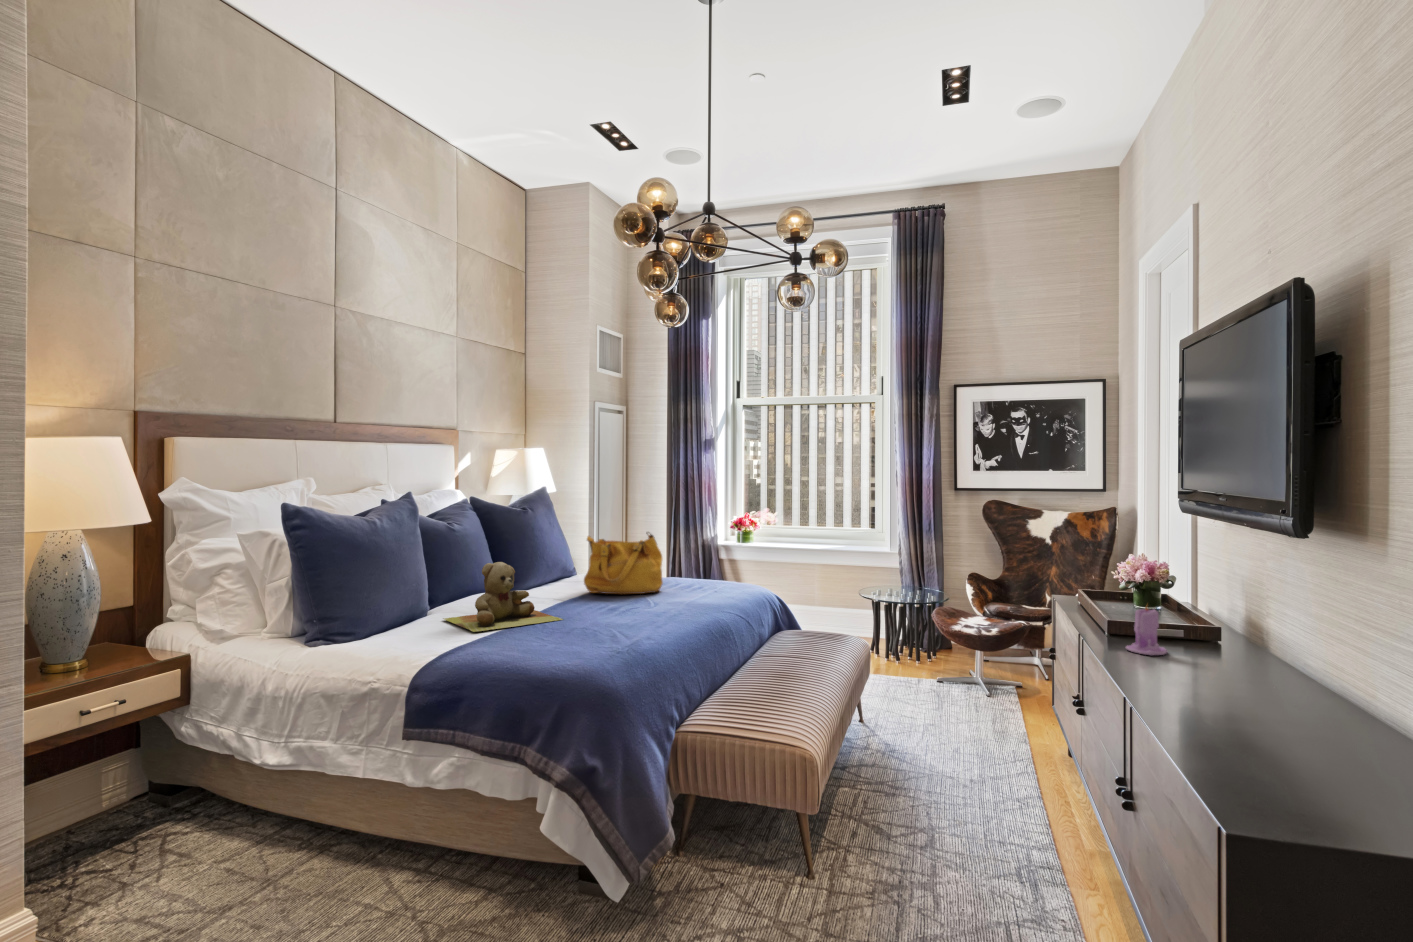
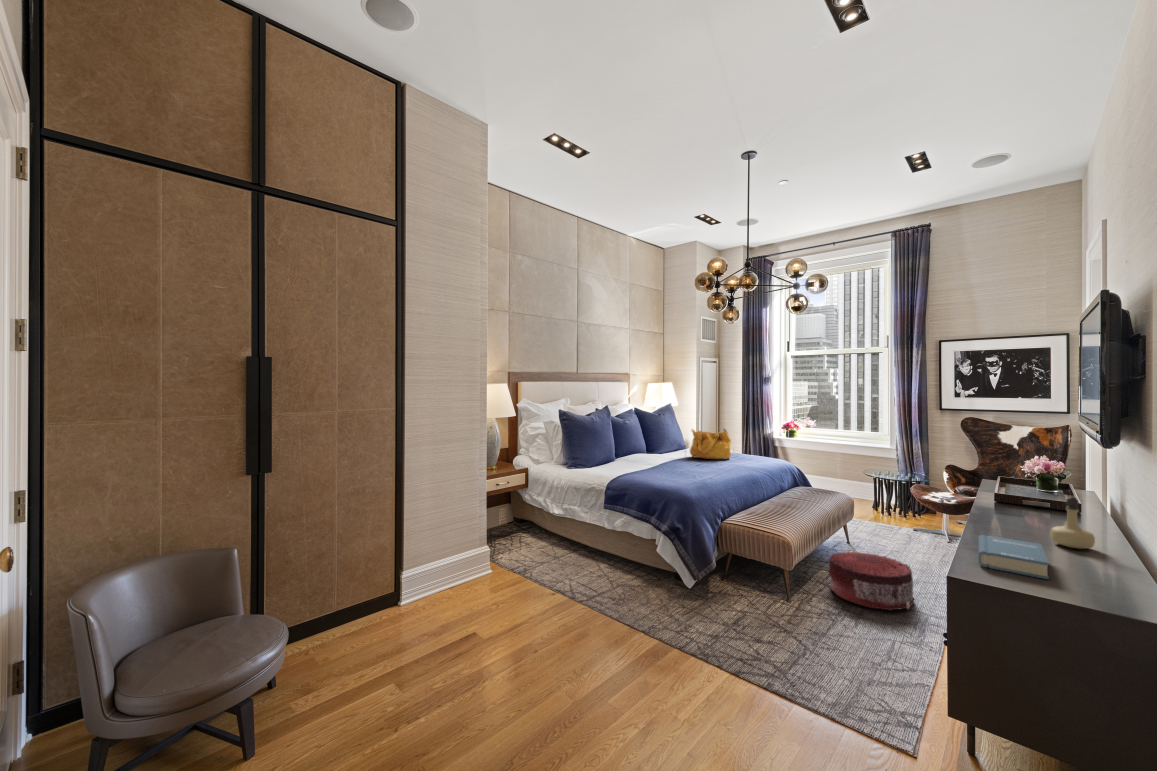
teddy bear: present [443,562,563,632] -> none [622,439,676,469]
candle: present [1126,607,1167,655] -> none [1000,482,1030,514]
perfume bottle: none [1255,627,1322,716] -> present [1050,497,1095,549]
hardback book: none [1192,716,1363,804] -> present [978,535,1049,579]
pouf: none [863,746,1002,856] -> present [828,551,915,610]

